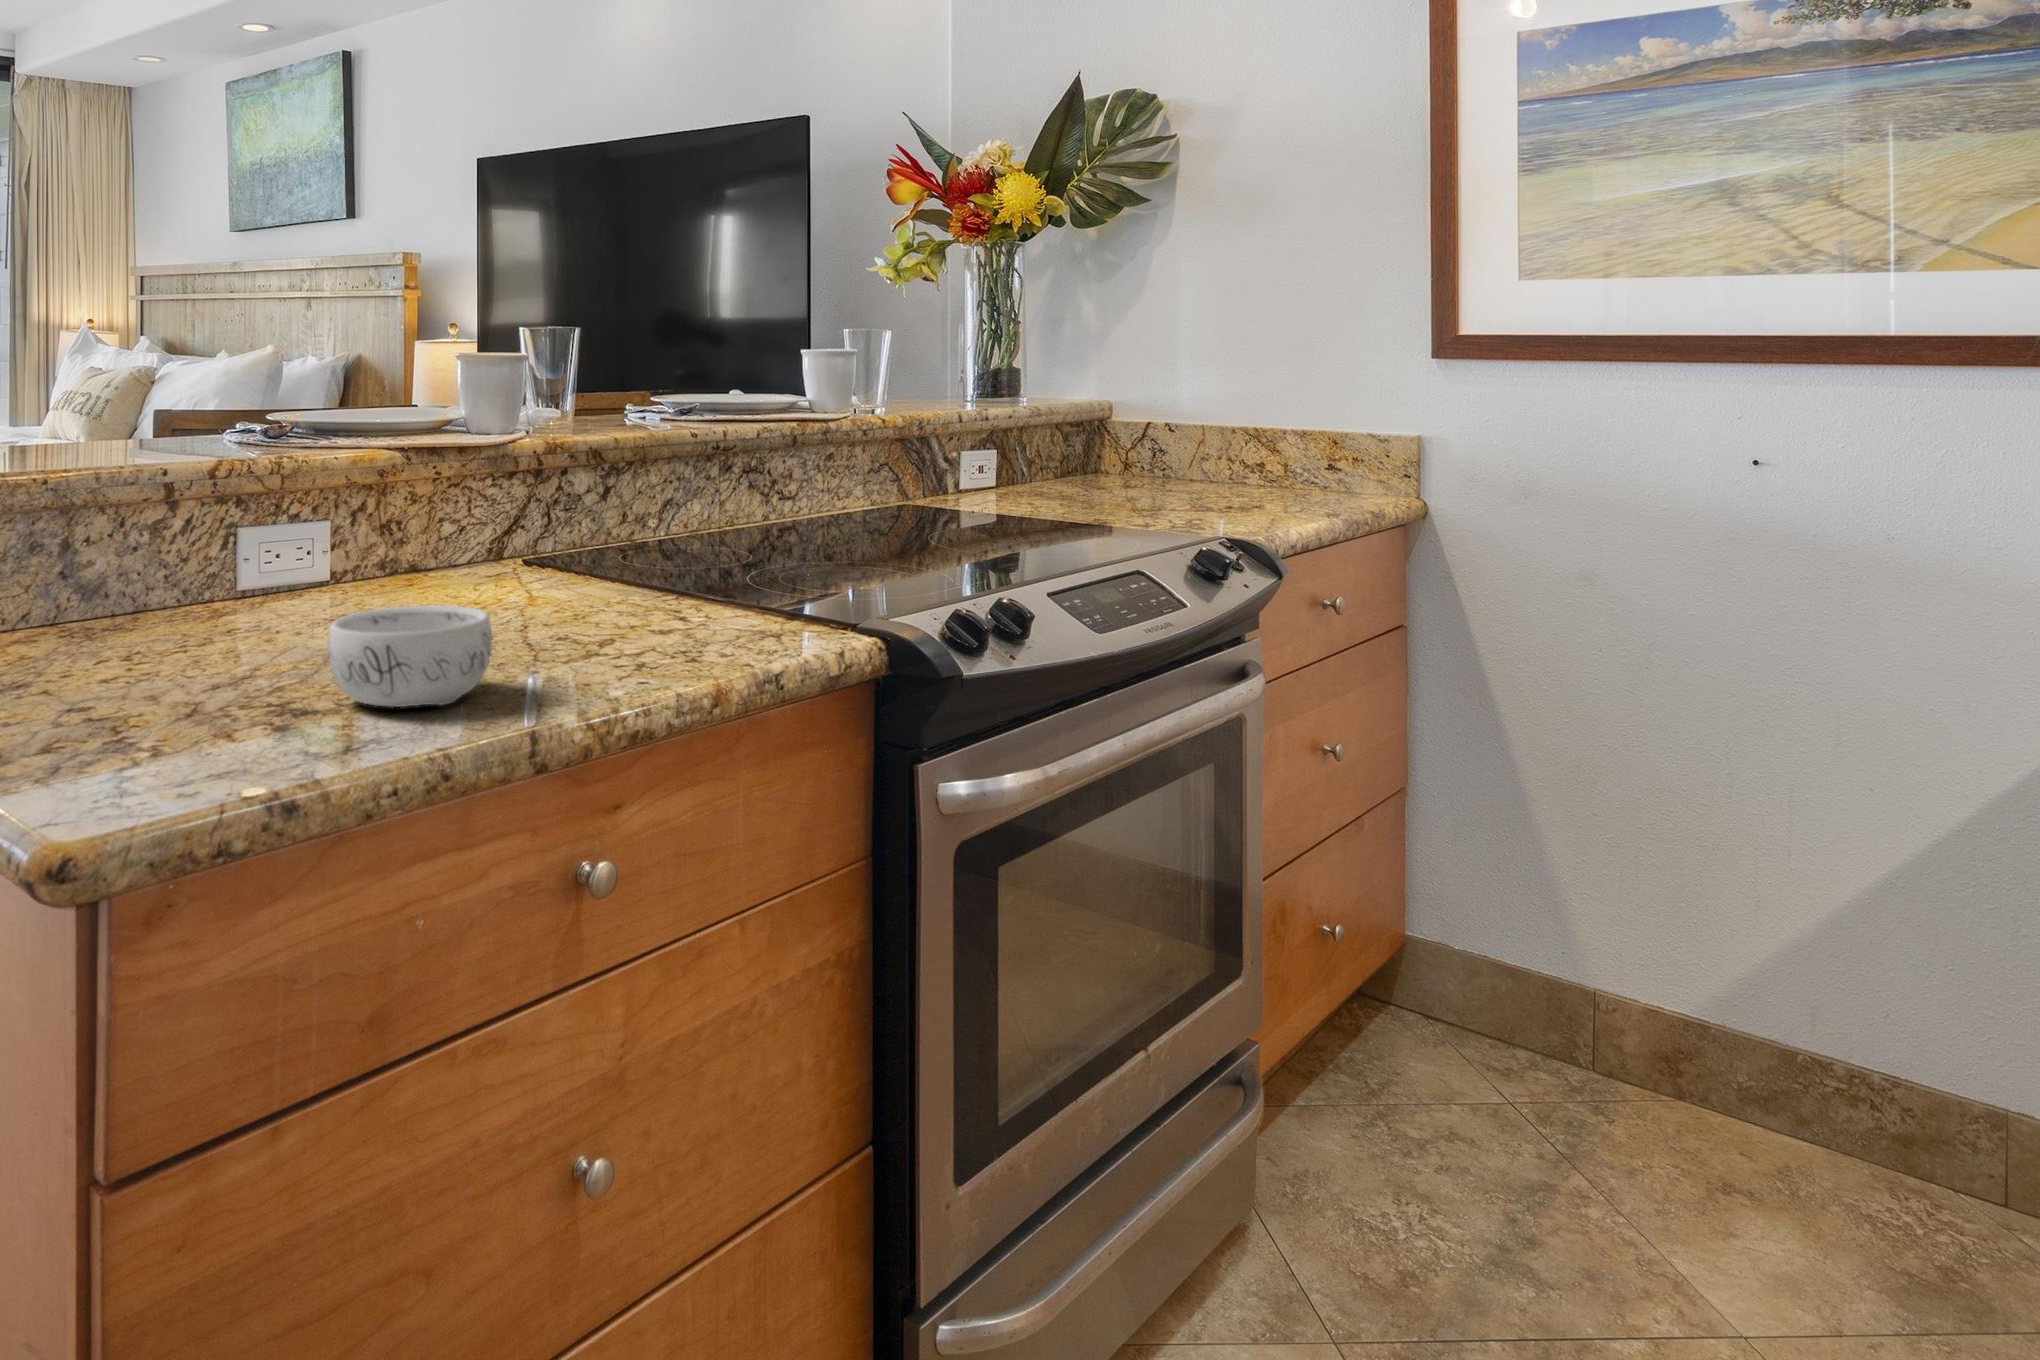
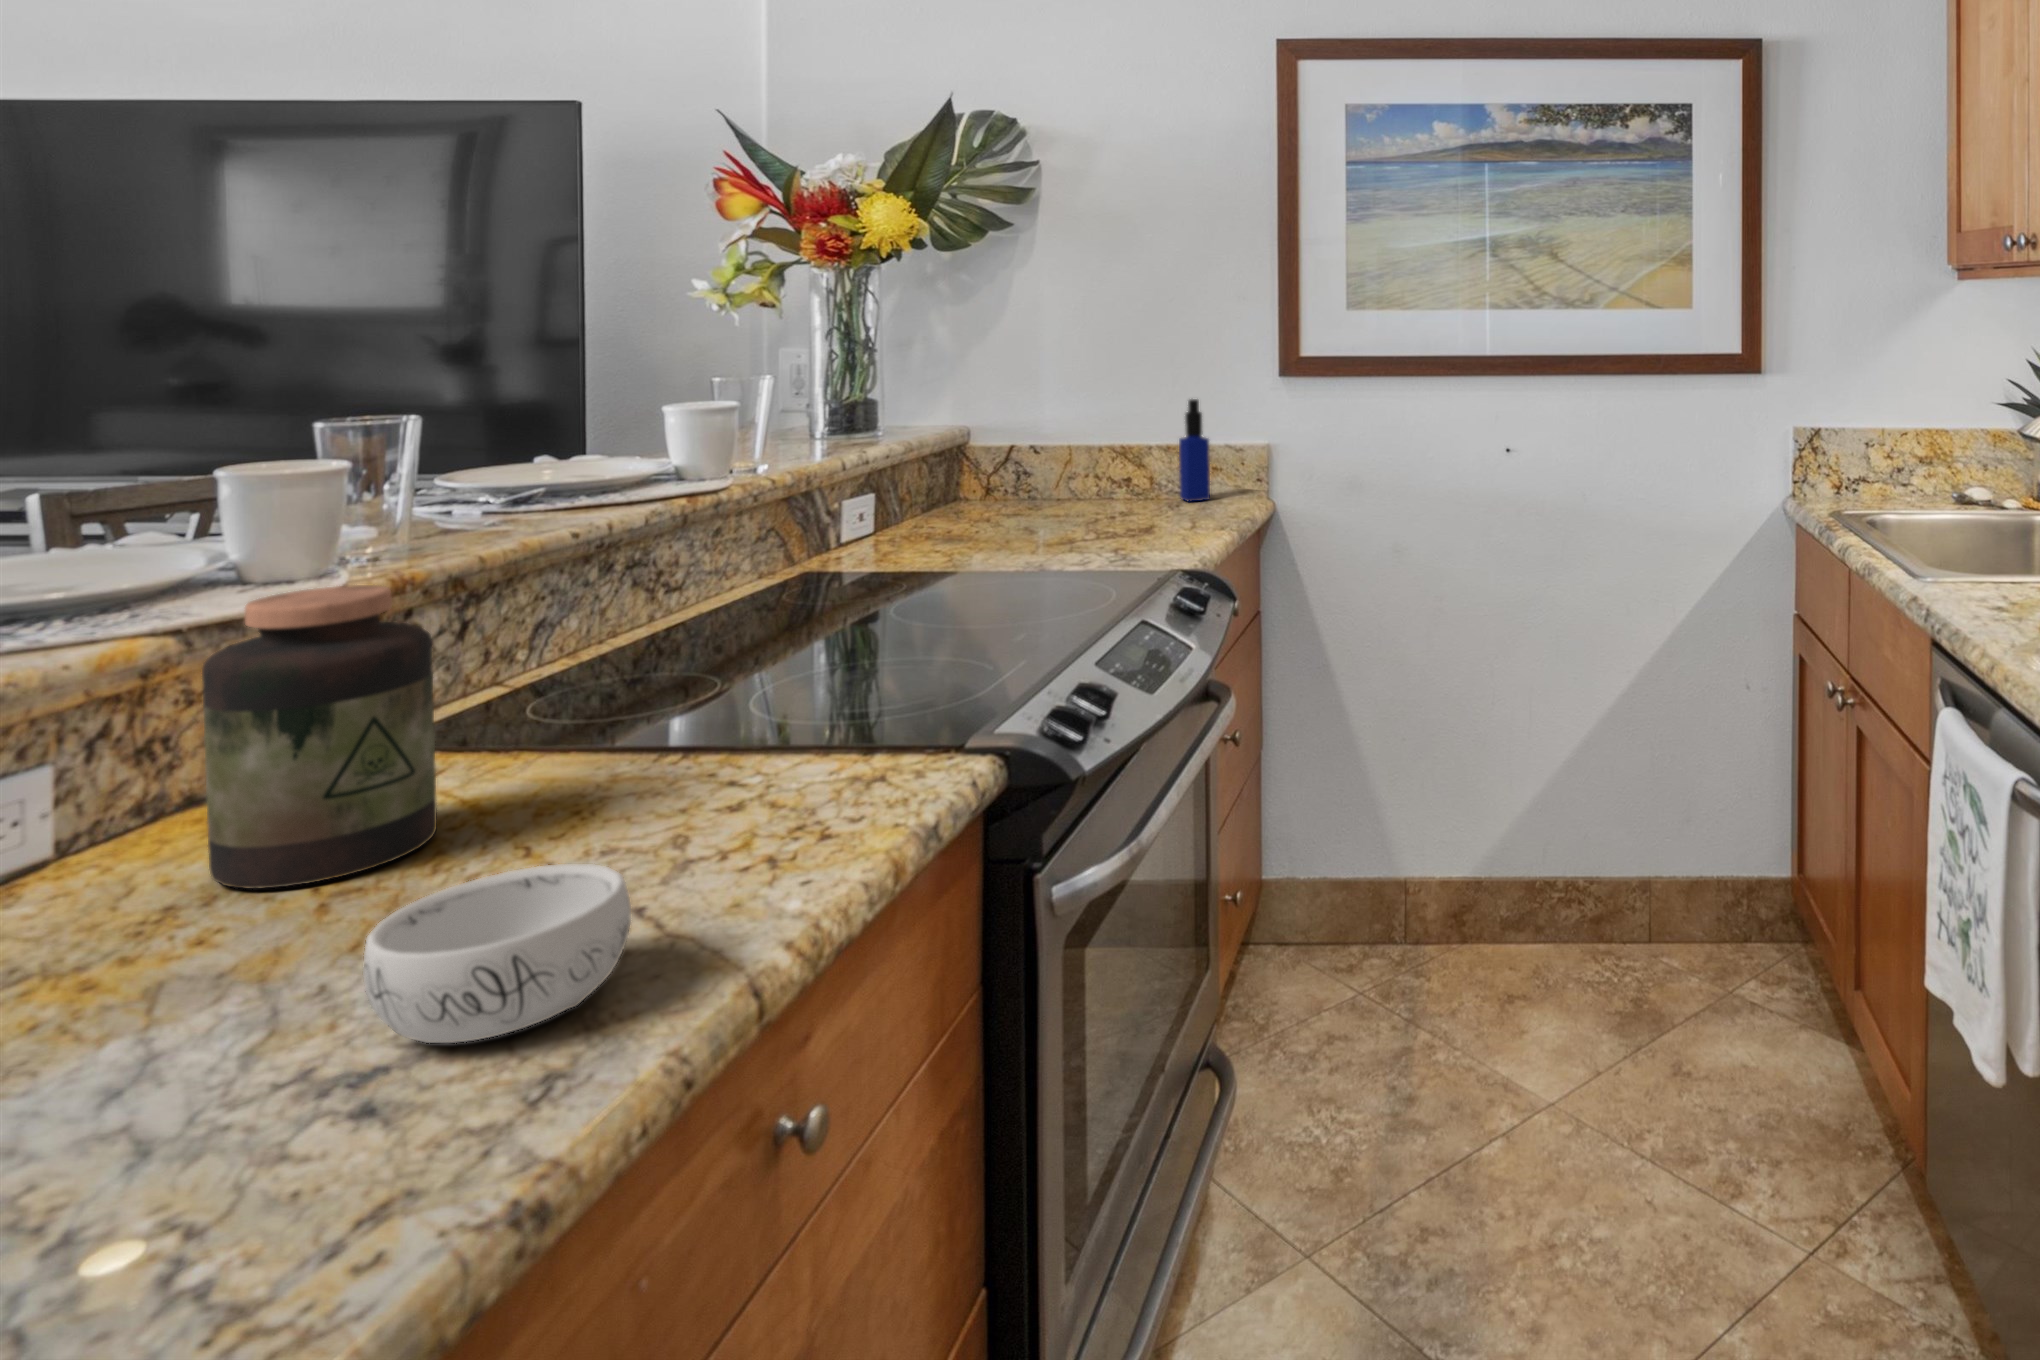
bottle: none [1314,379,1347,492] -> present [1179,399,1210,501]
jar: none [376,418,503,619] -> present [202,585,437,889]

